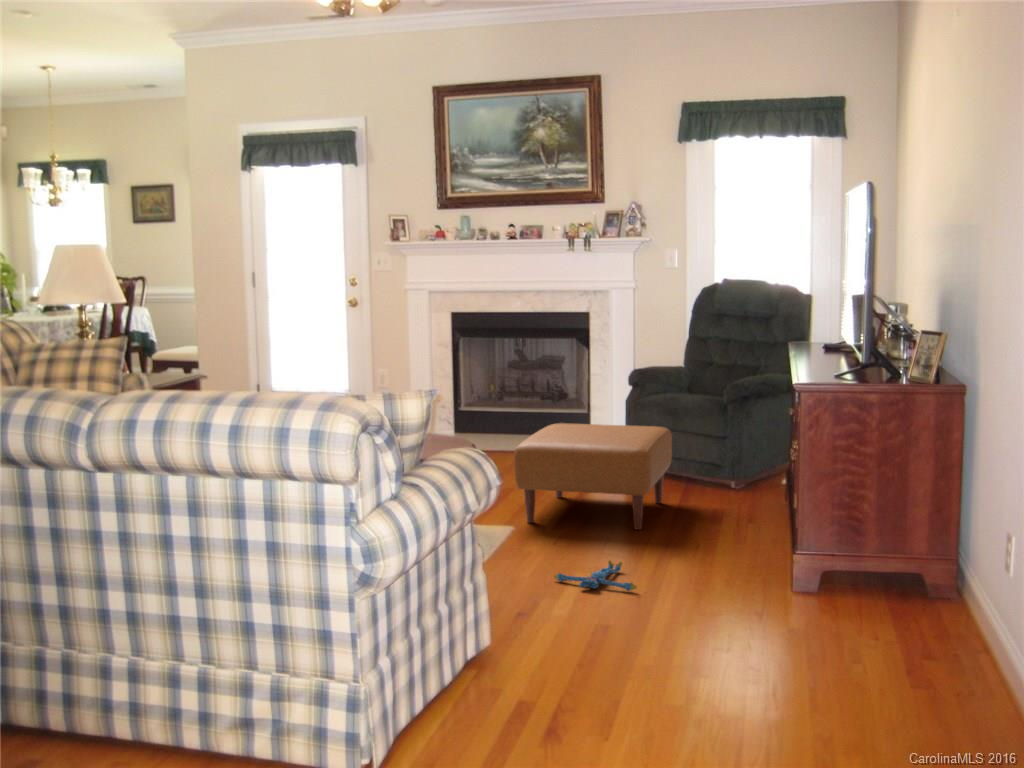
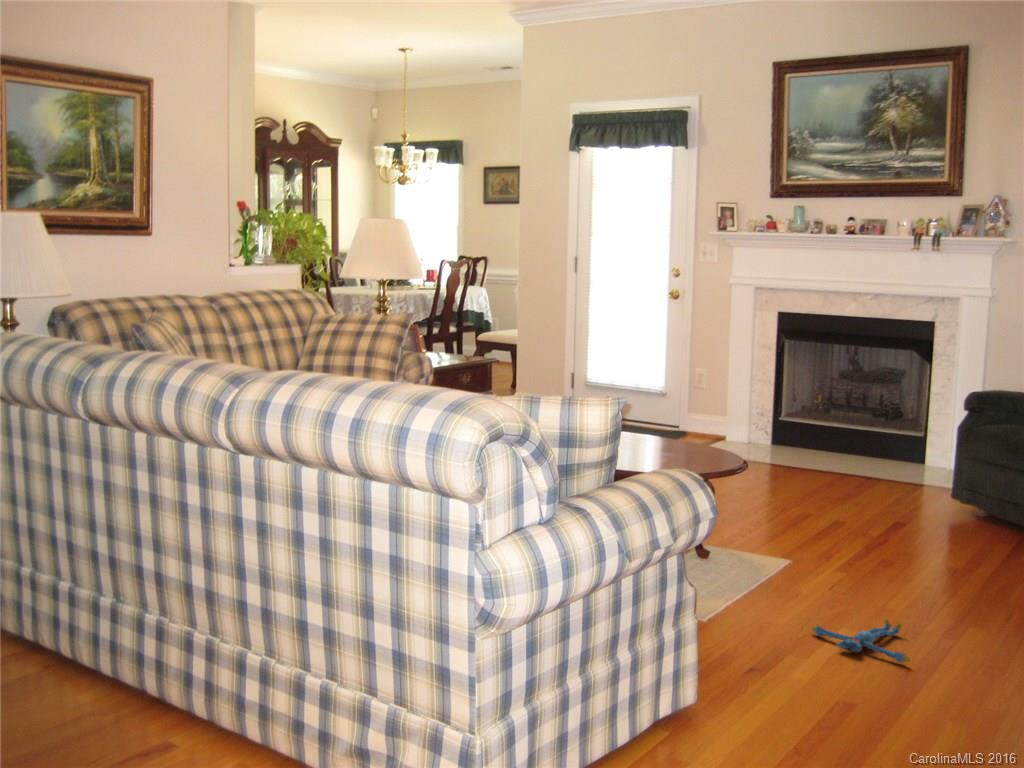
ottoman: present [514,423,672,530] -> none [798,445,1005,584]

